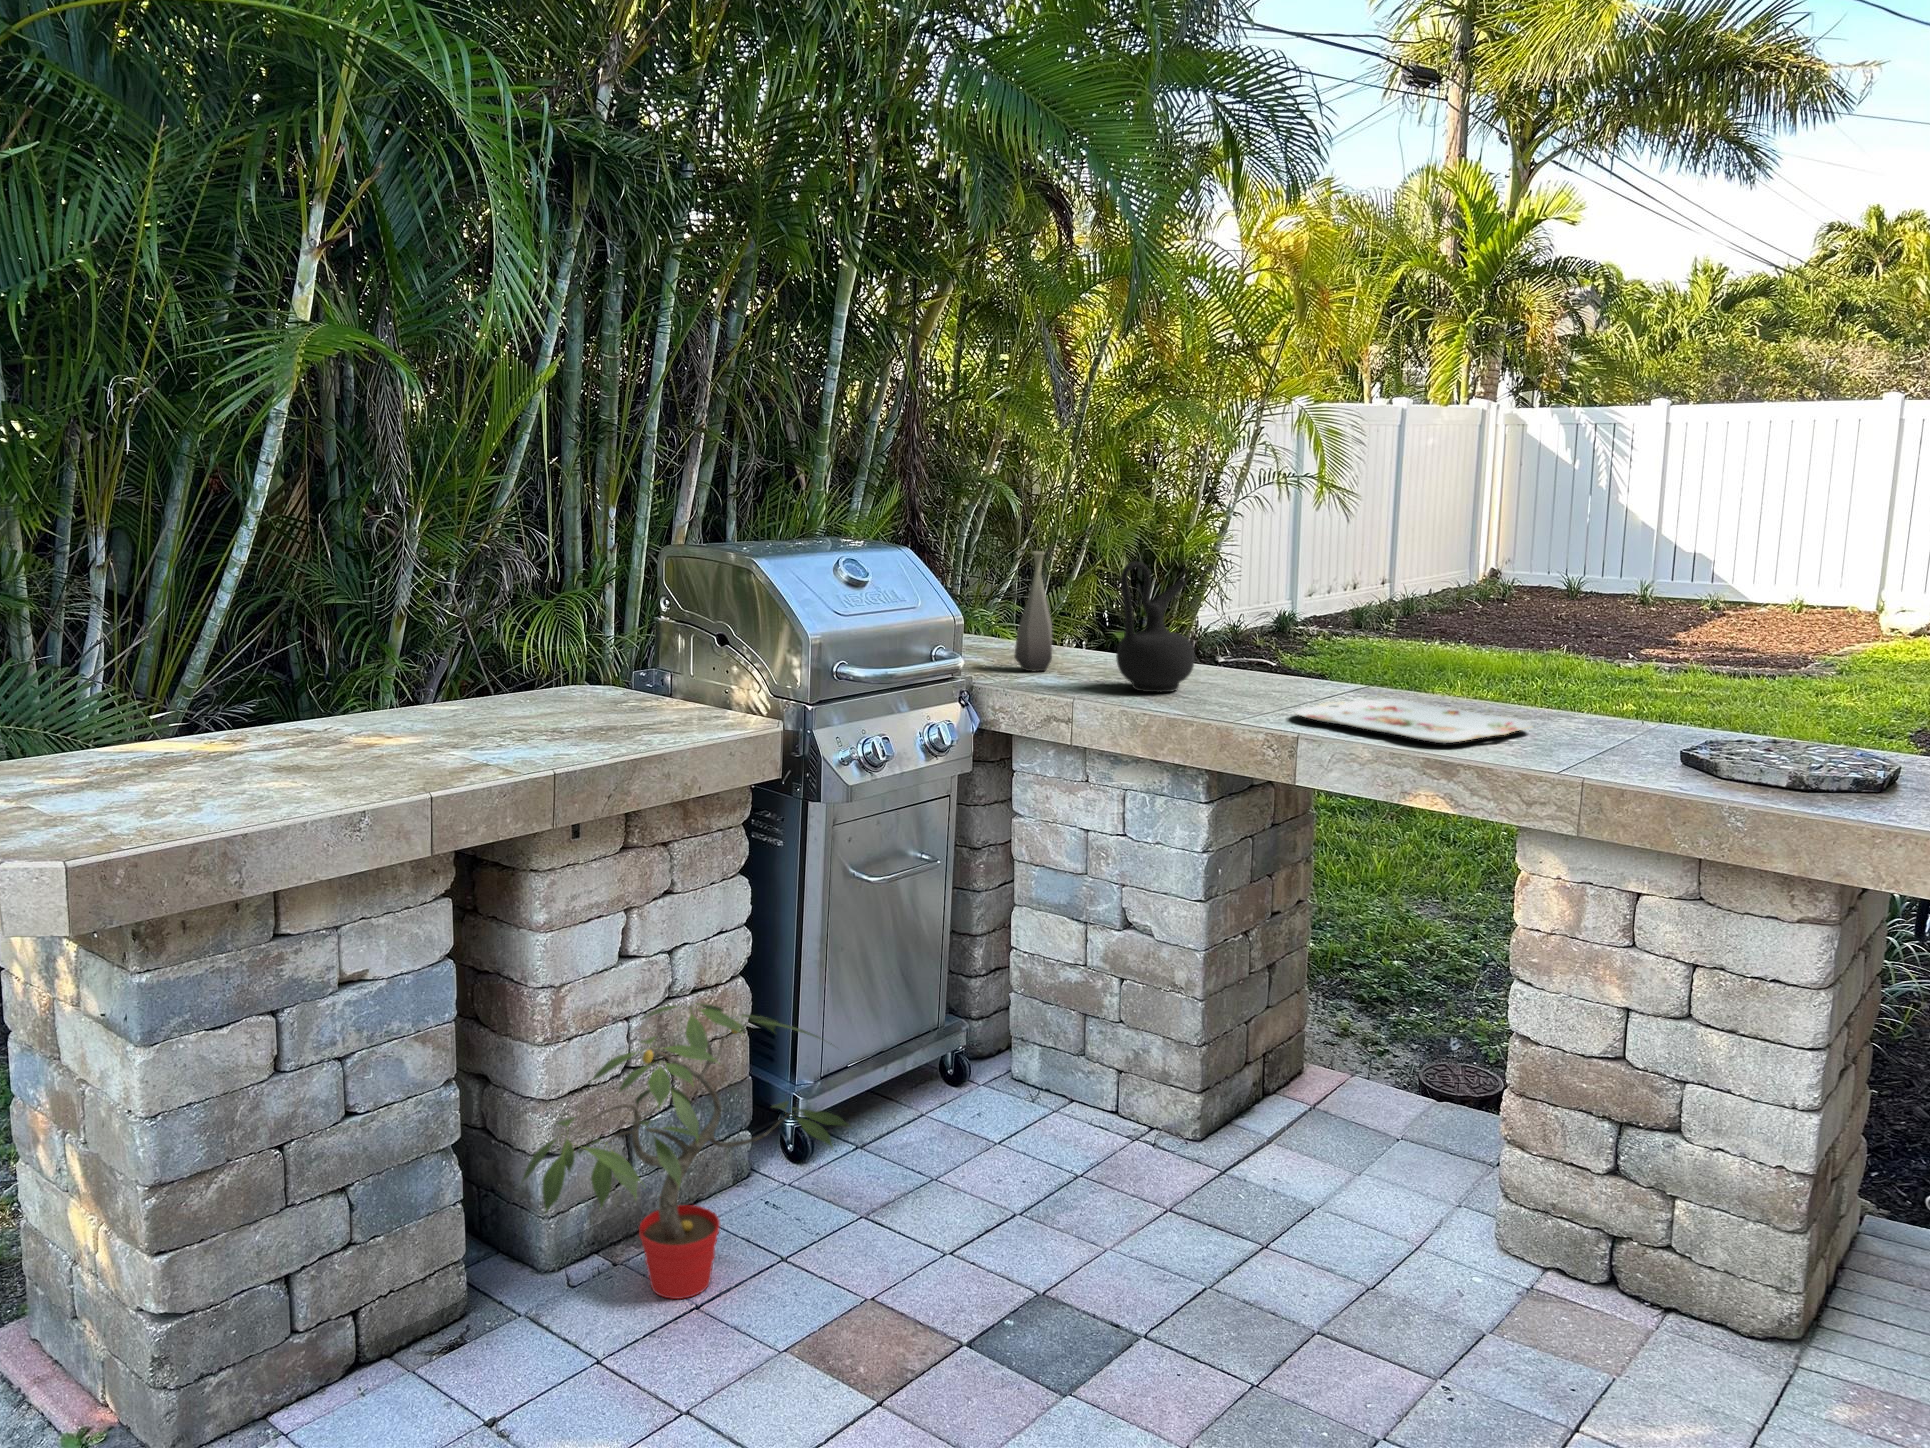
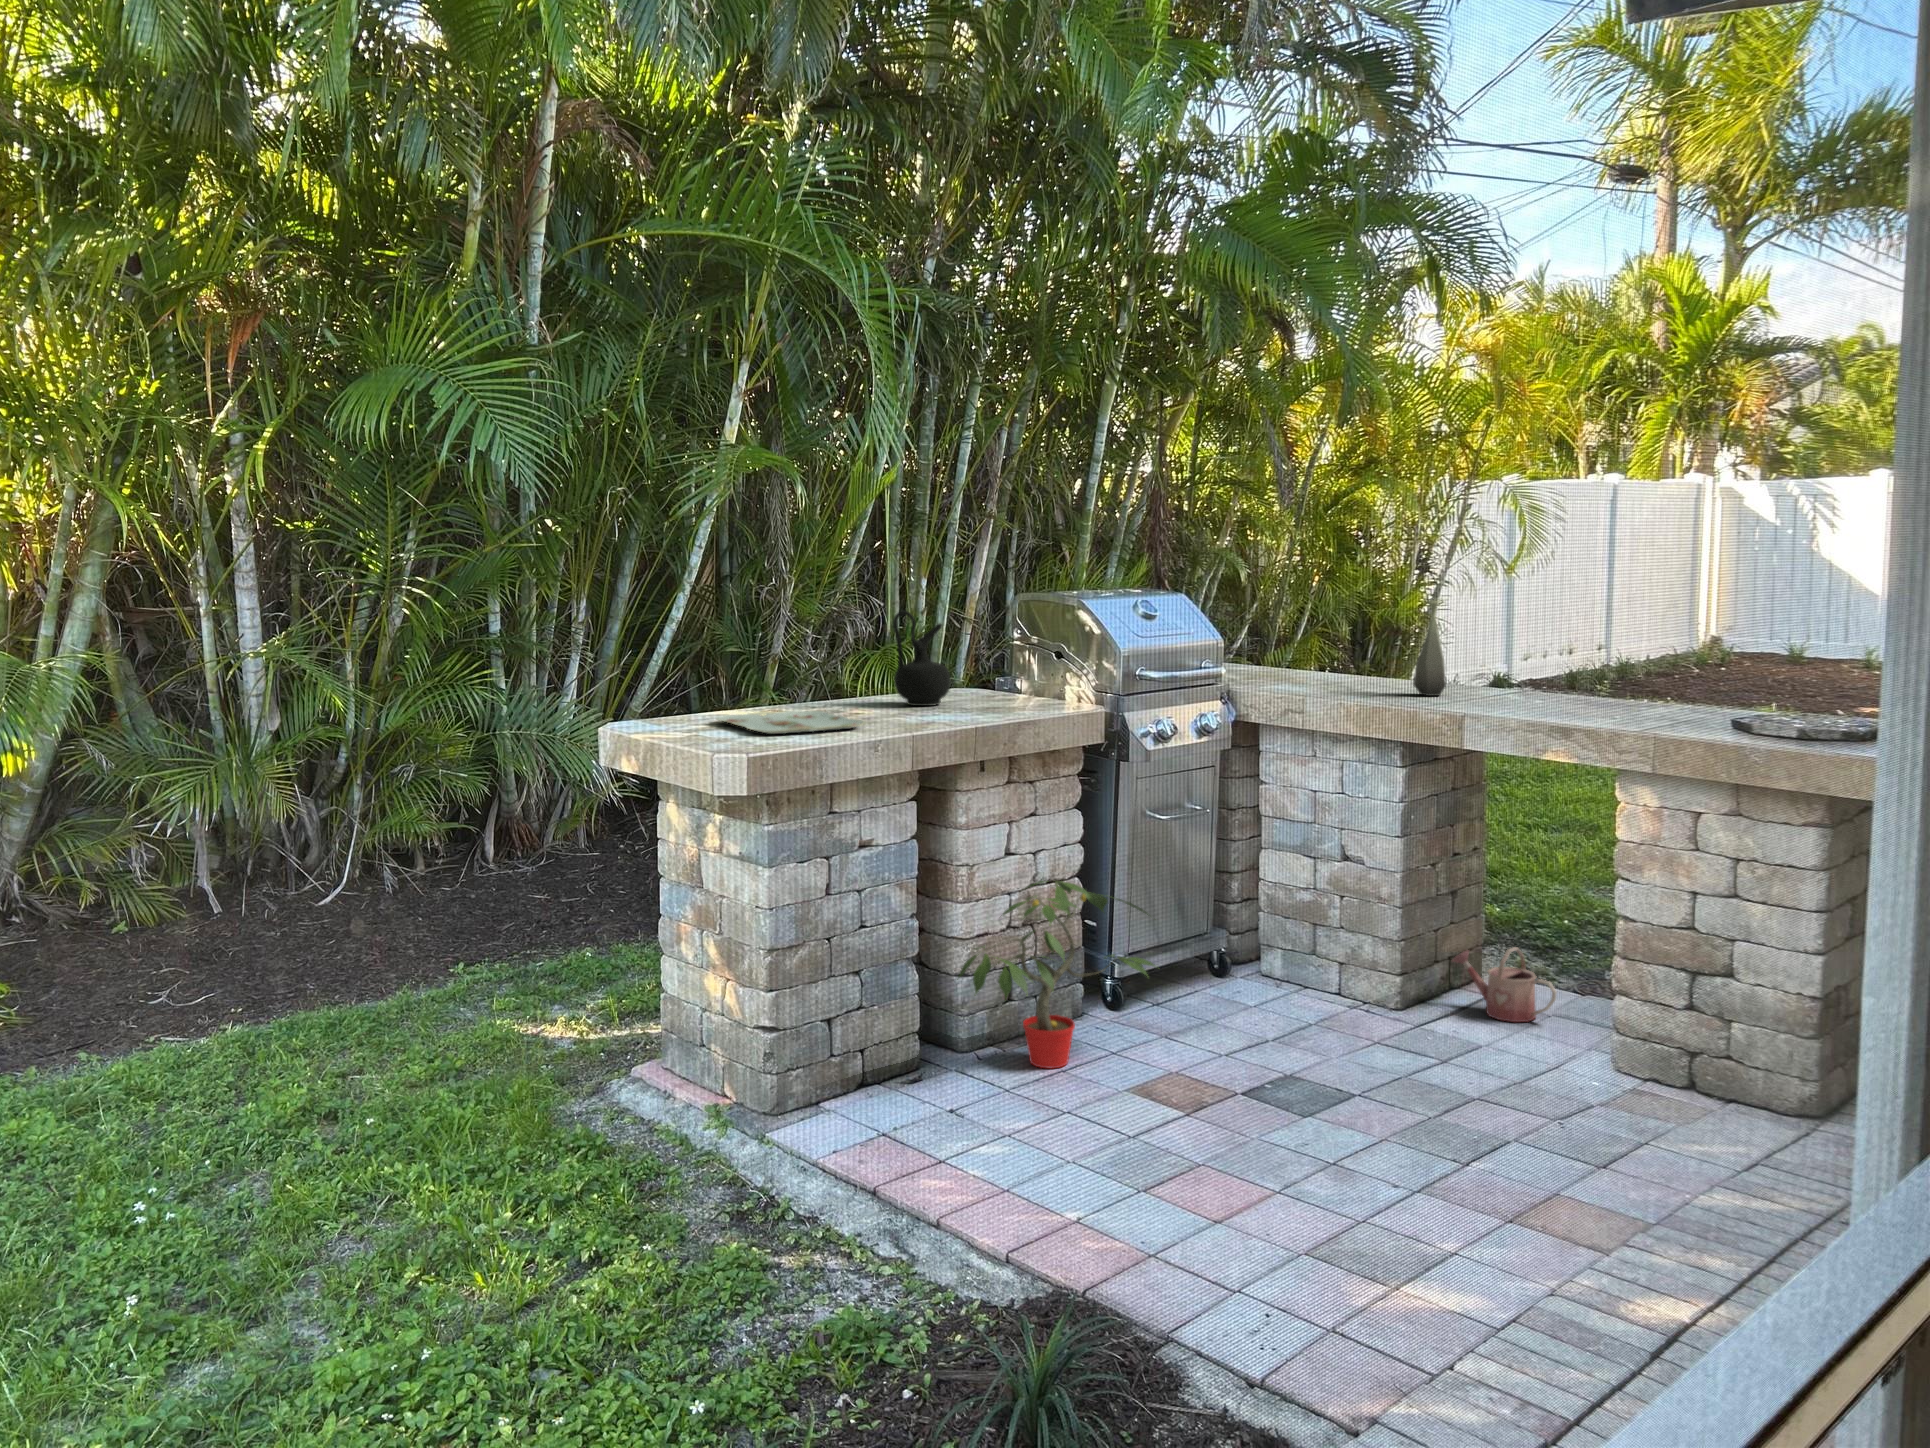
bottle: present [1014,551,1052,672] -> present [1414,600,1446,696]
ceramic jug: present [1116,562,1195,692] -> present [893,611,951,706]
serving tray: present [1295,700,1532,744] -> present [717,711,864,734]
watering can: none [1266,1049,1410,1158] -> present [1453,947,1557,1022]

